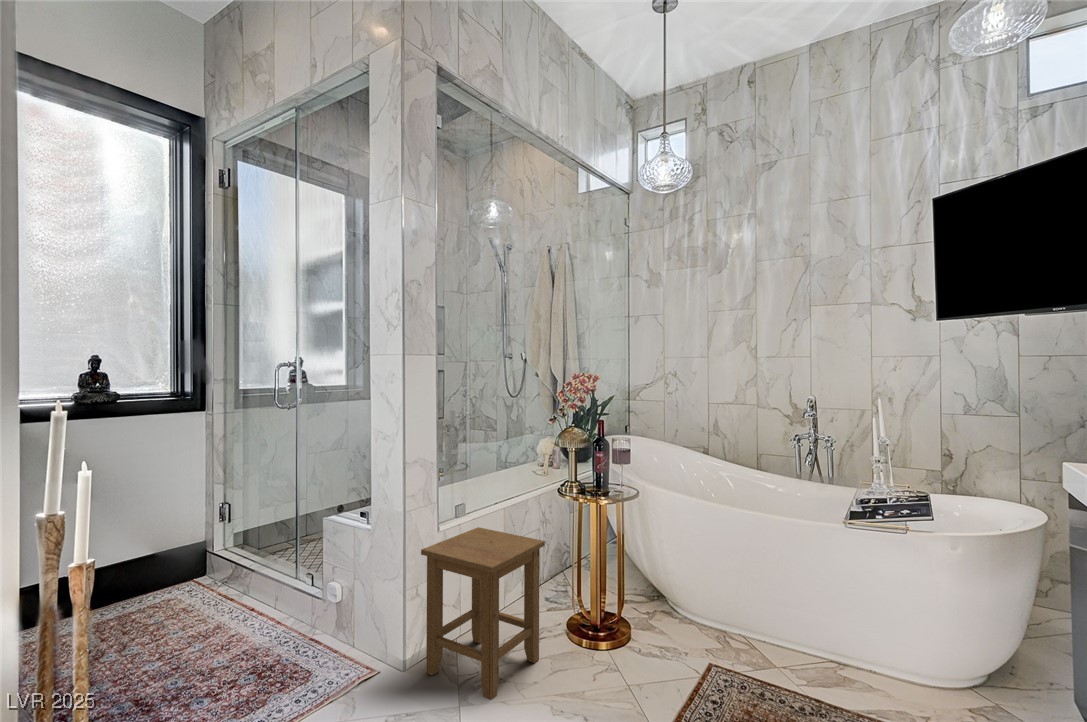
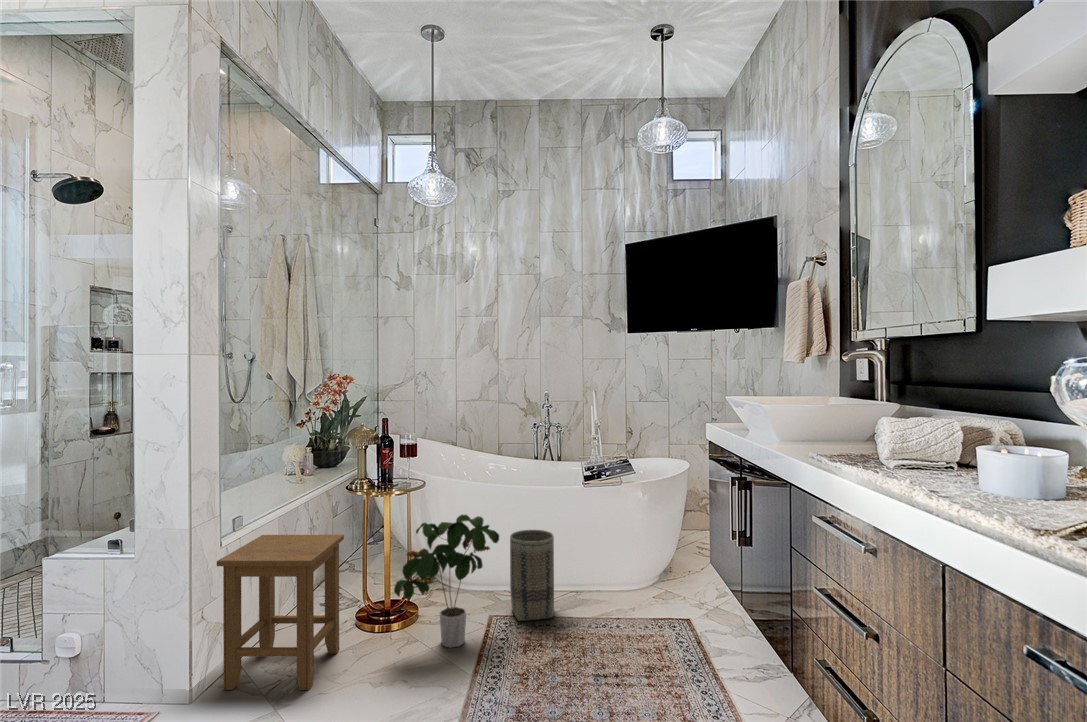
potted plant: none [585,540,718,696] -> present [394,515,499,647]
basket: none [737,568,795,690] -> present [510,530,554,621]

